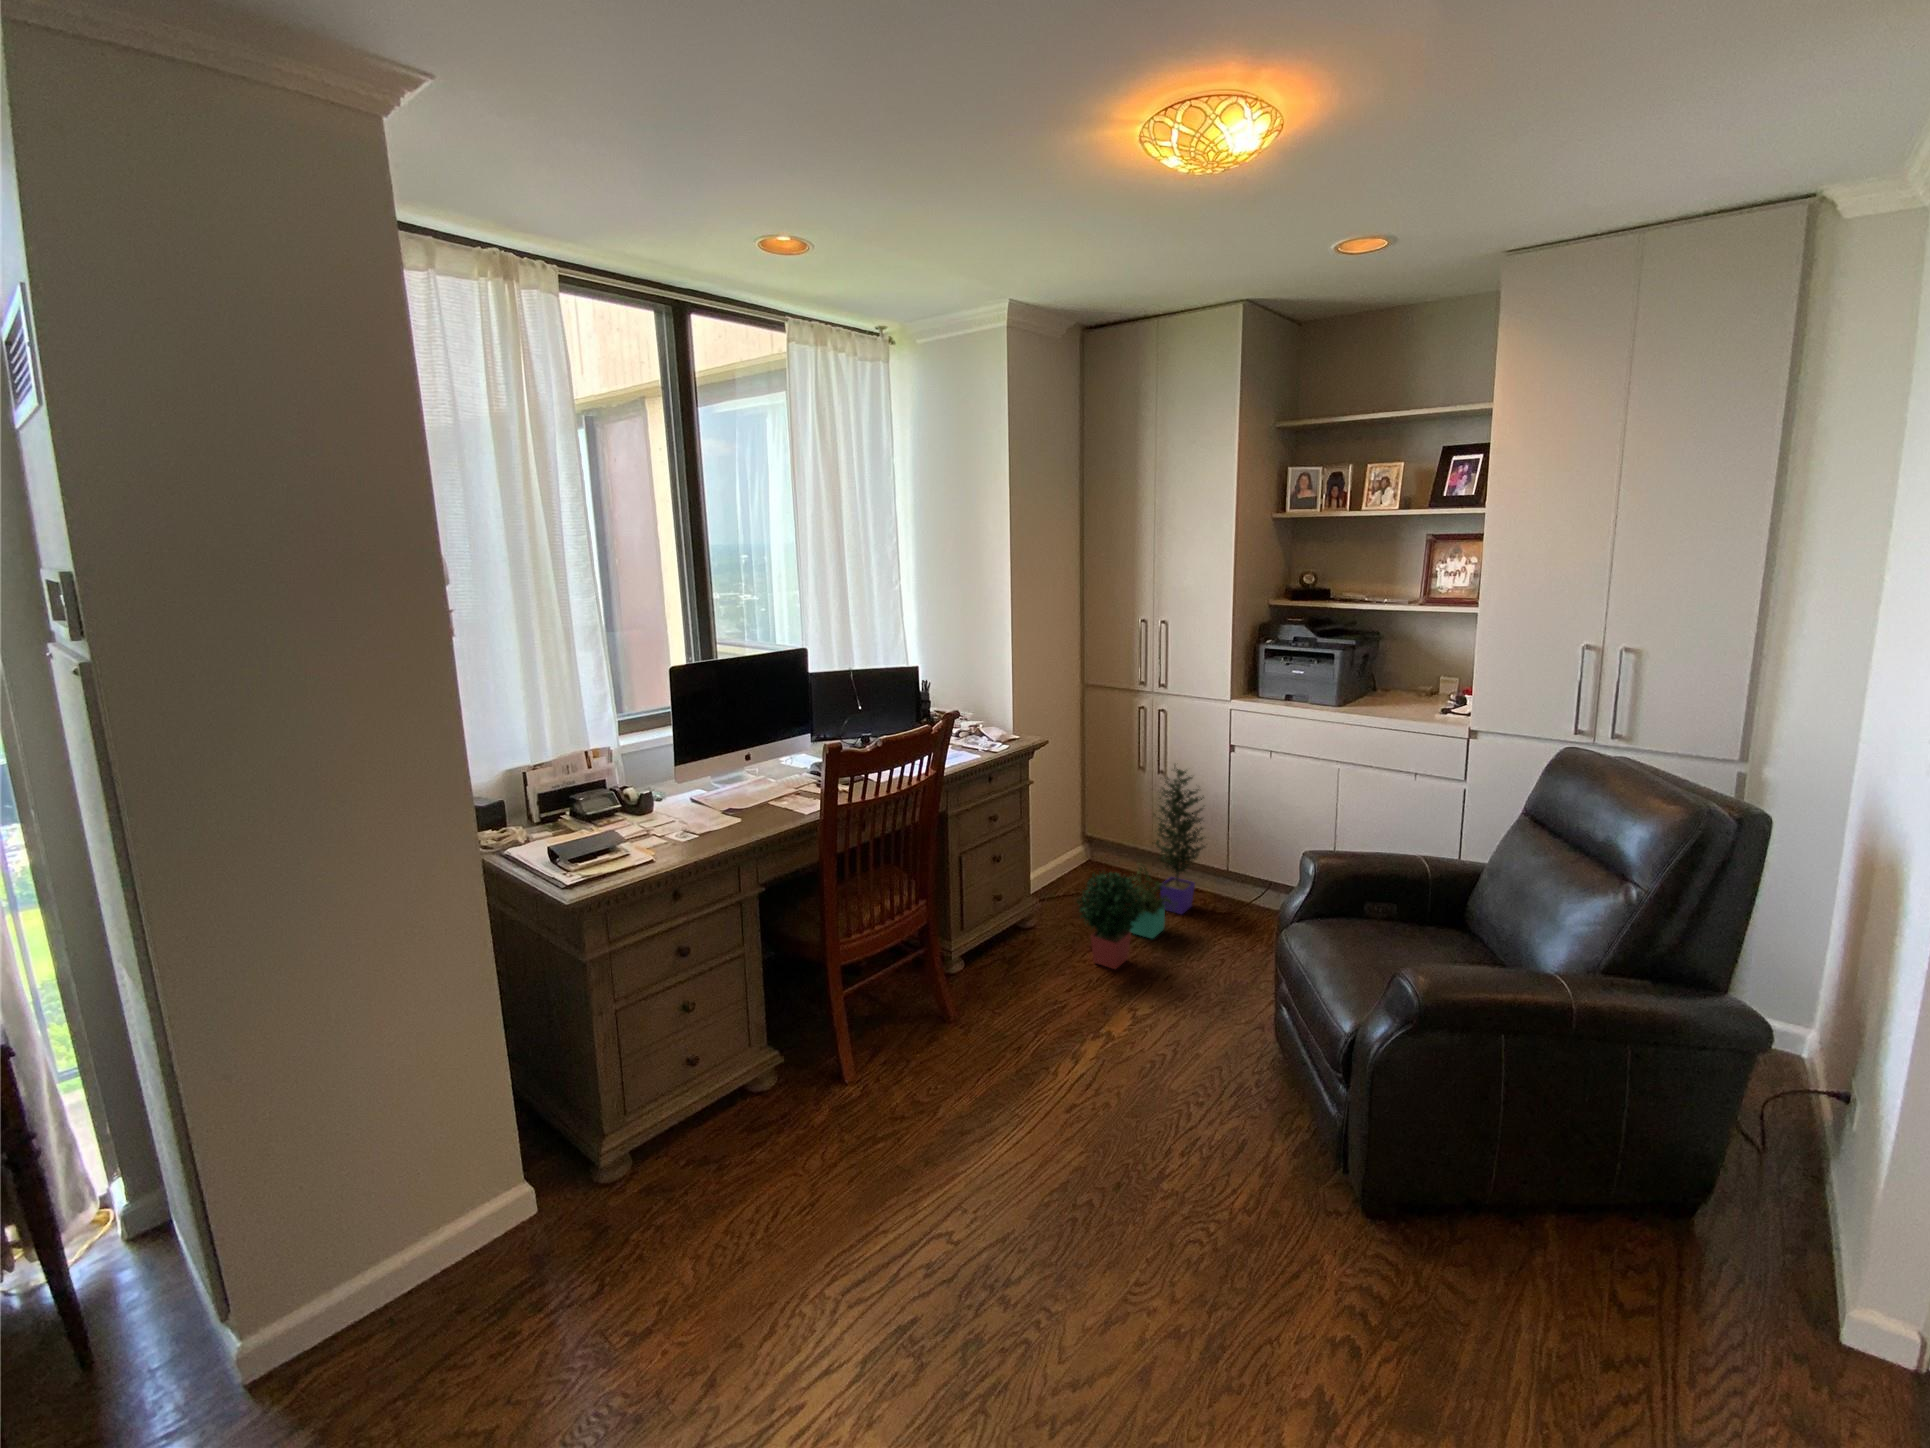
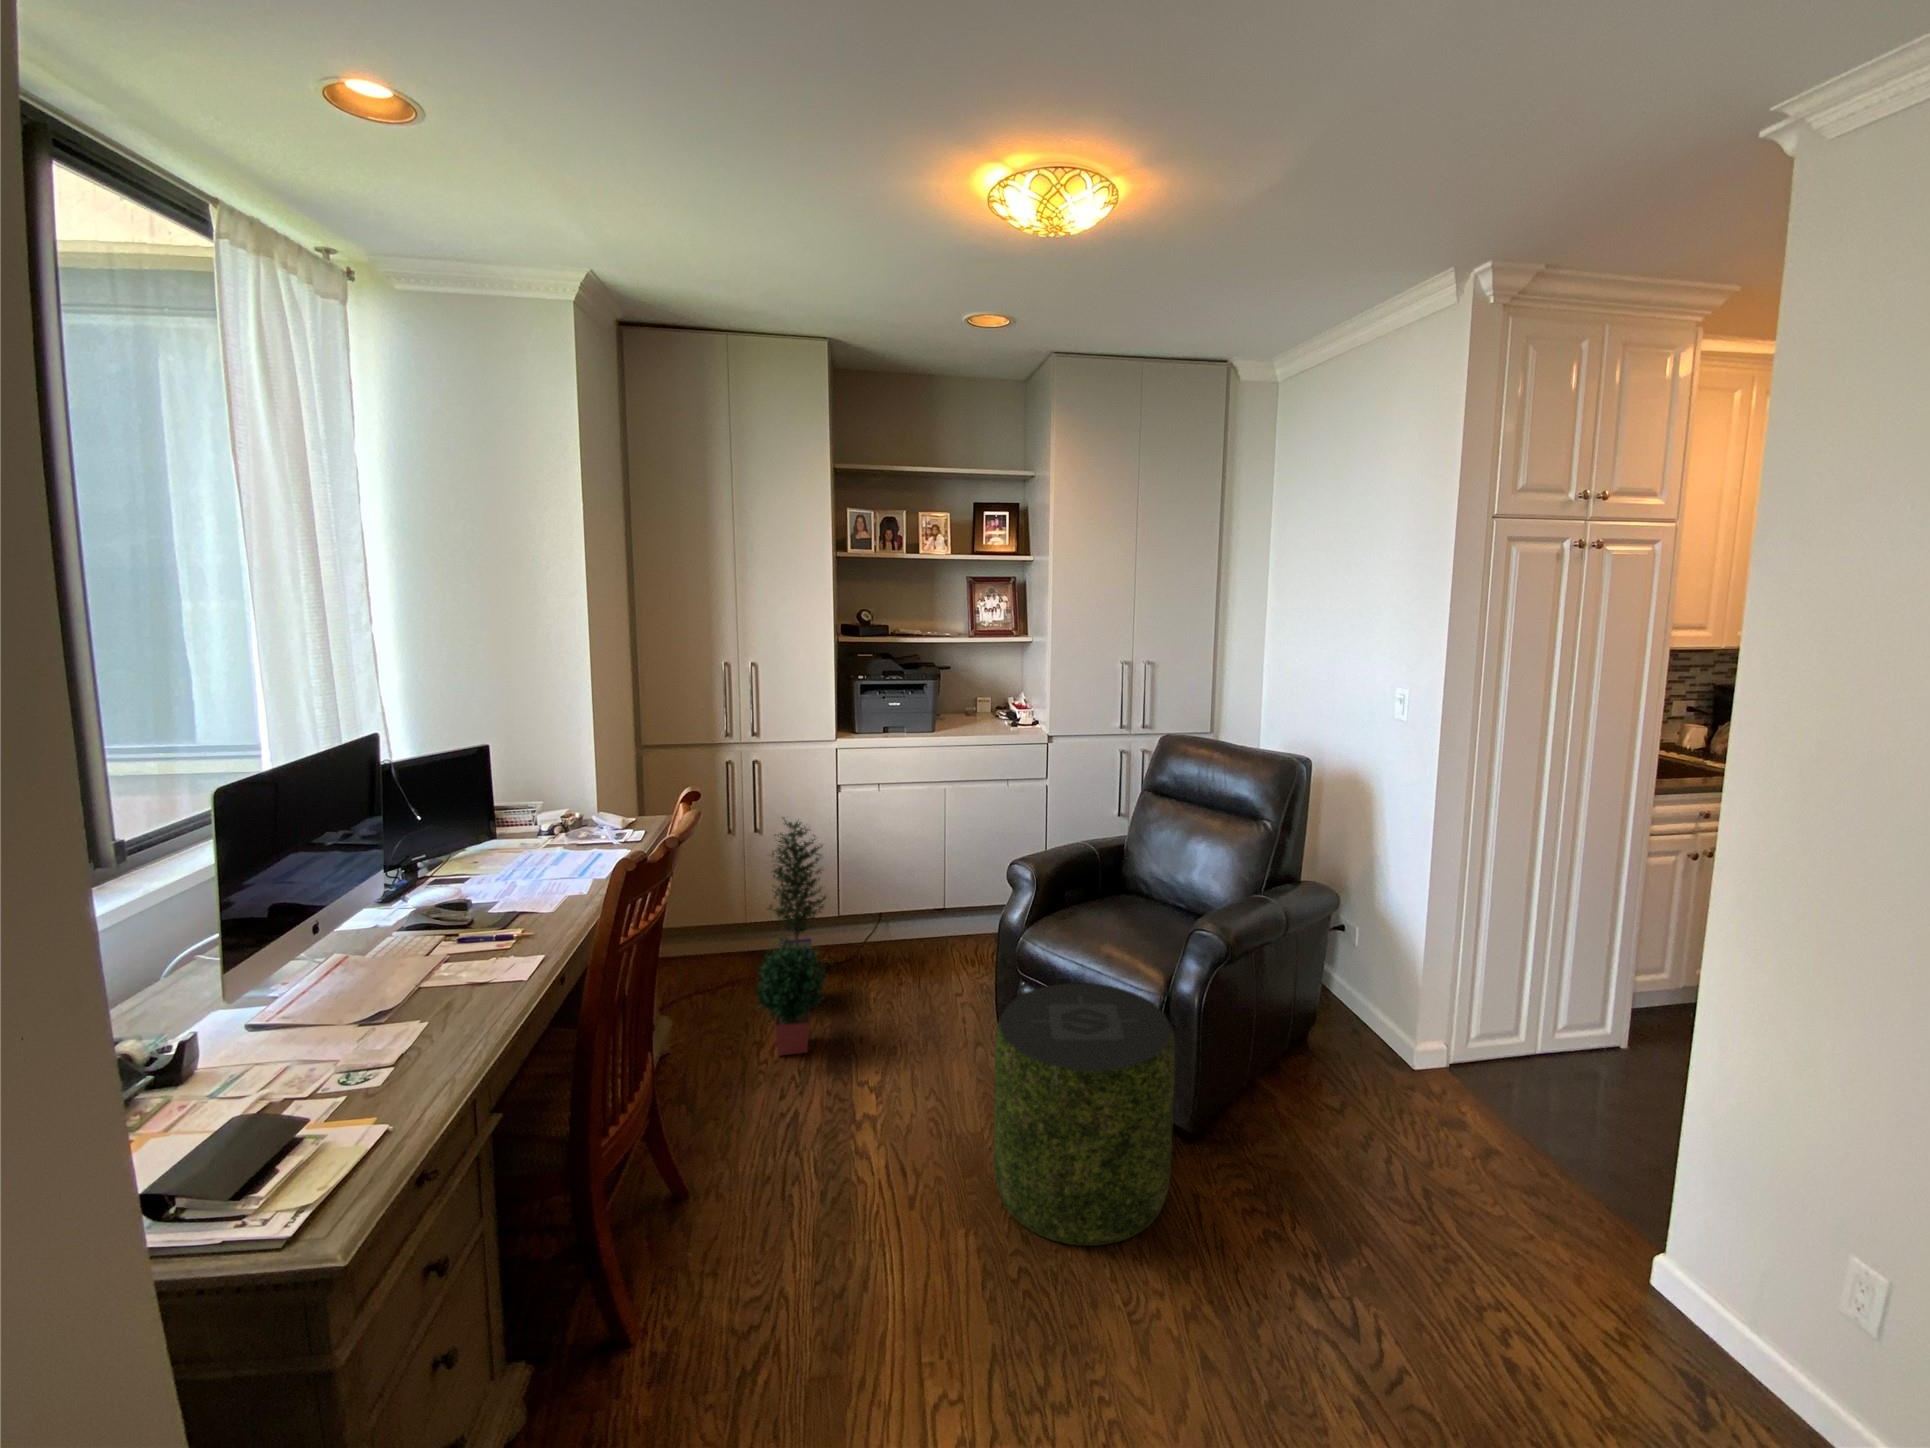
pouf: none [1120,969,1317,1248] -> present [994,983,1175,1246]

